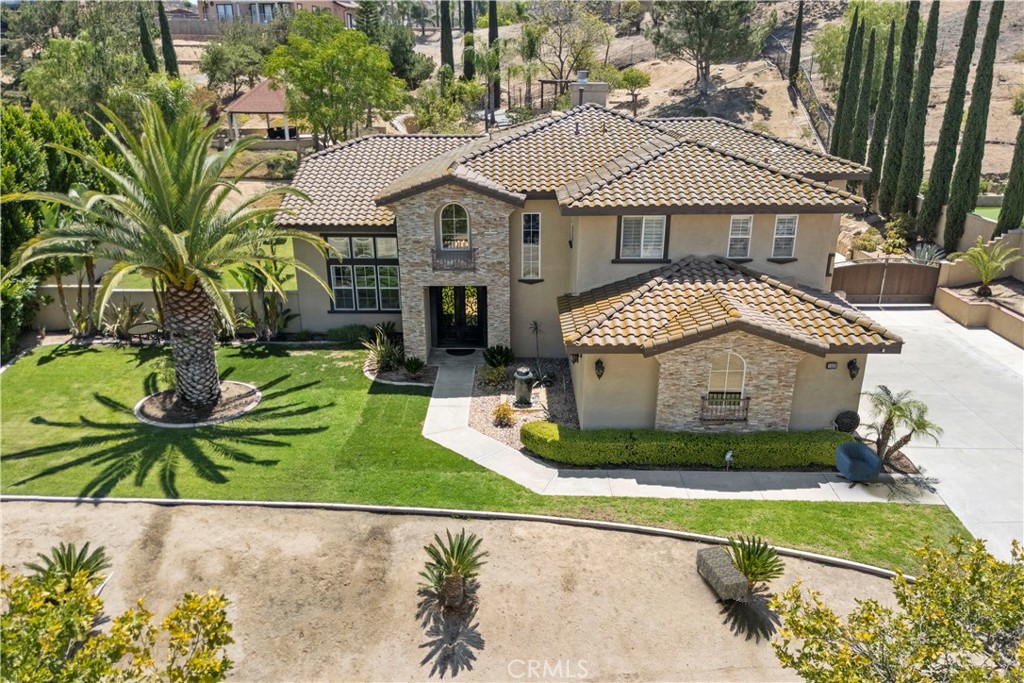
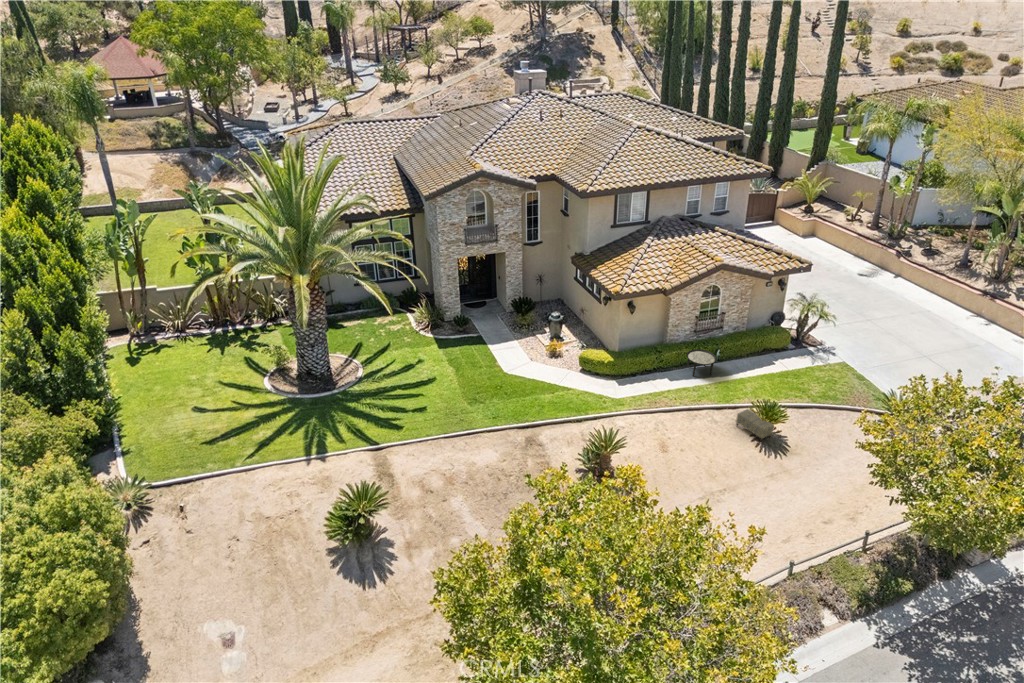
round table: present [126,323,160,349] -> present [687,349,717,376]
armchair: present [836,442,882,487] -> none [780,332,808,362]

